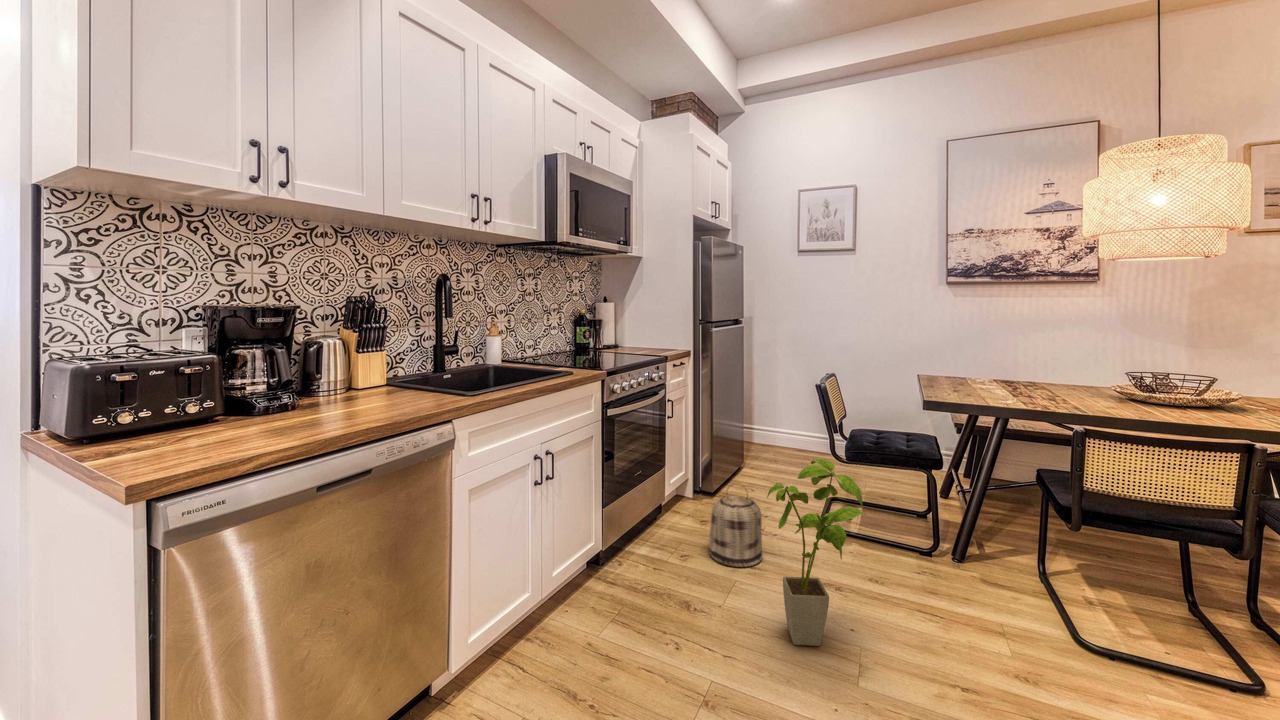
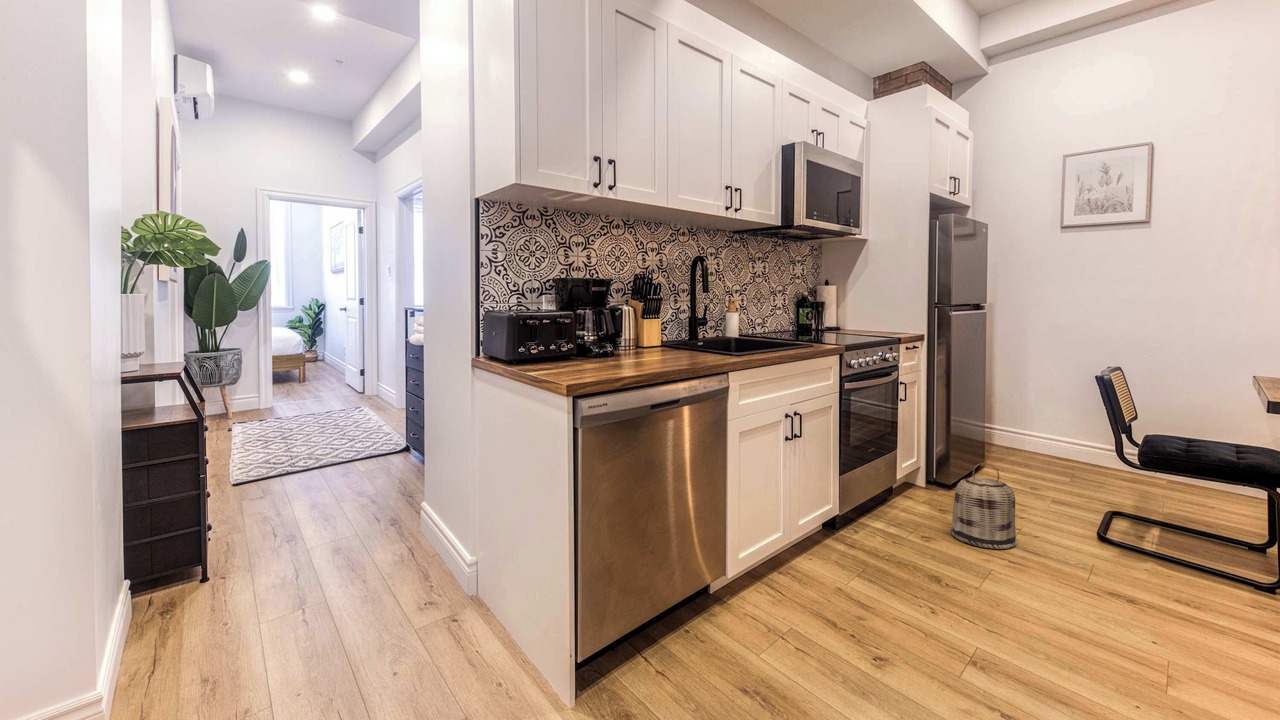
house plant: present [767,459,865,646] -> none [1028,423,1153,619]

